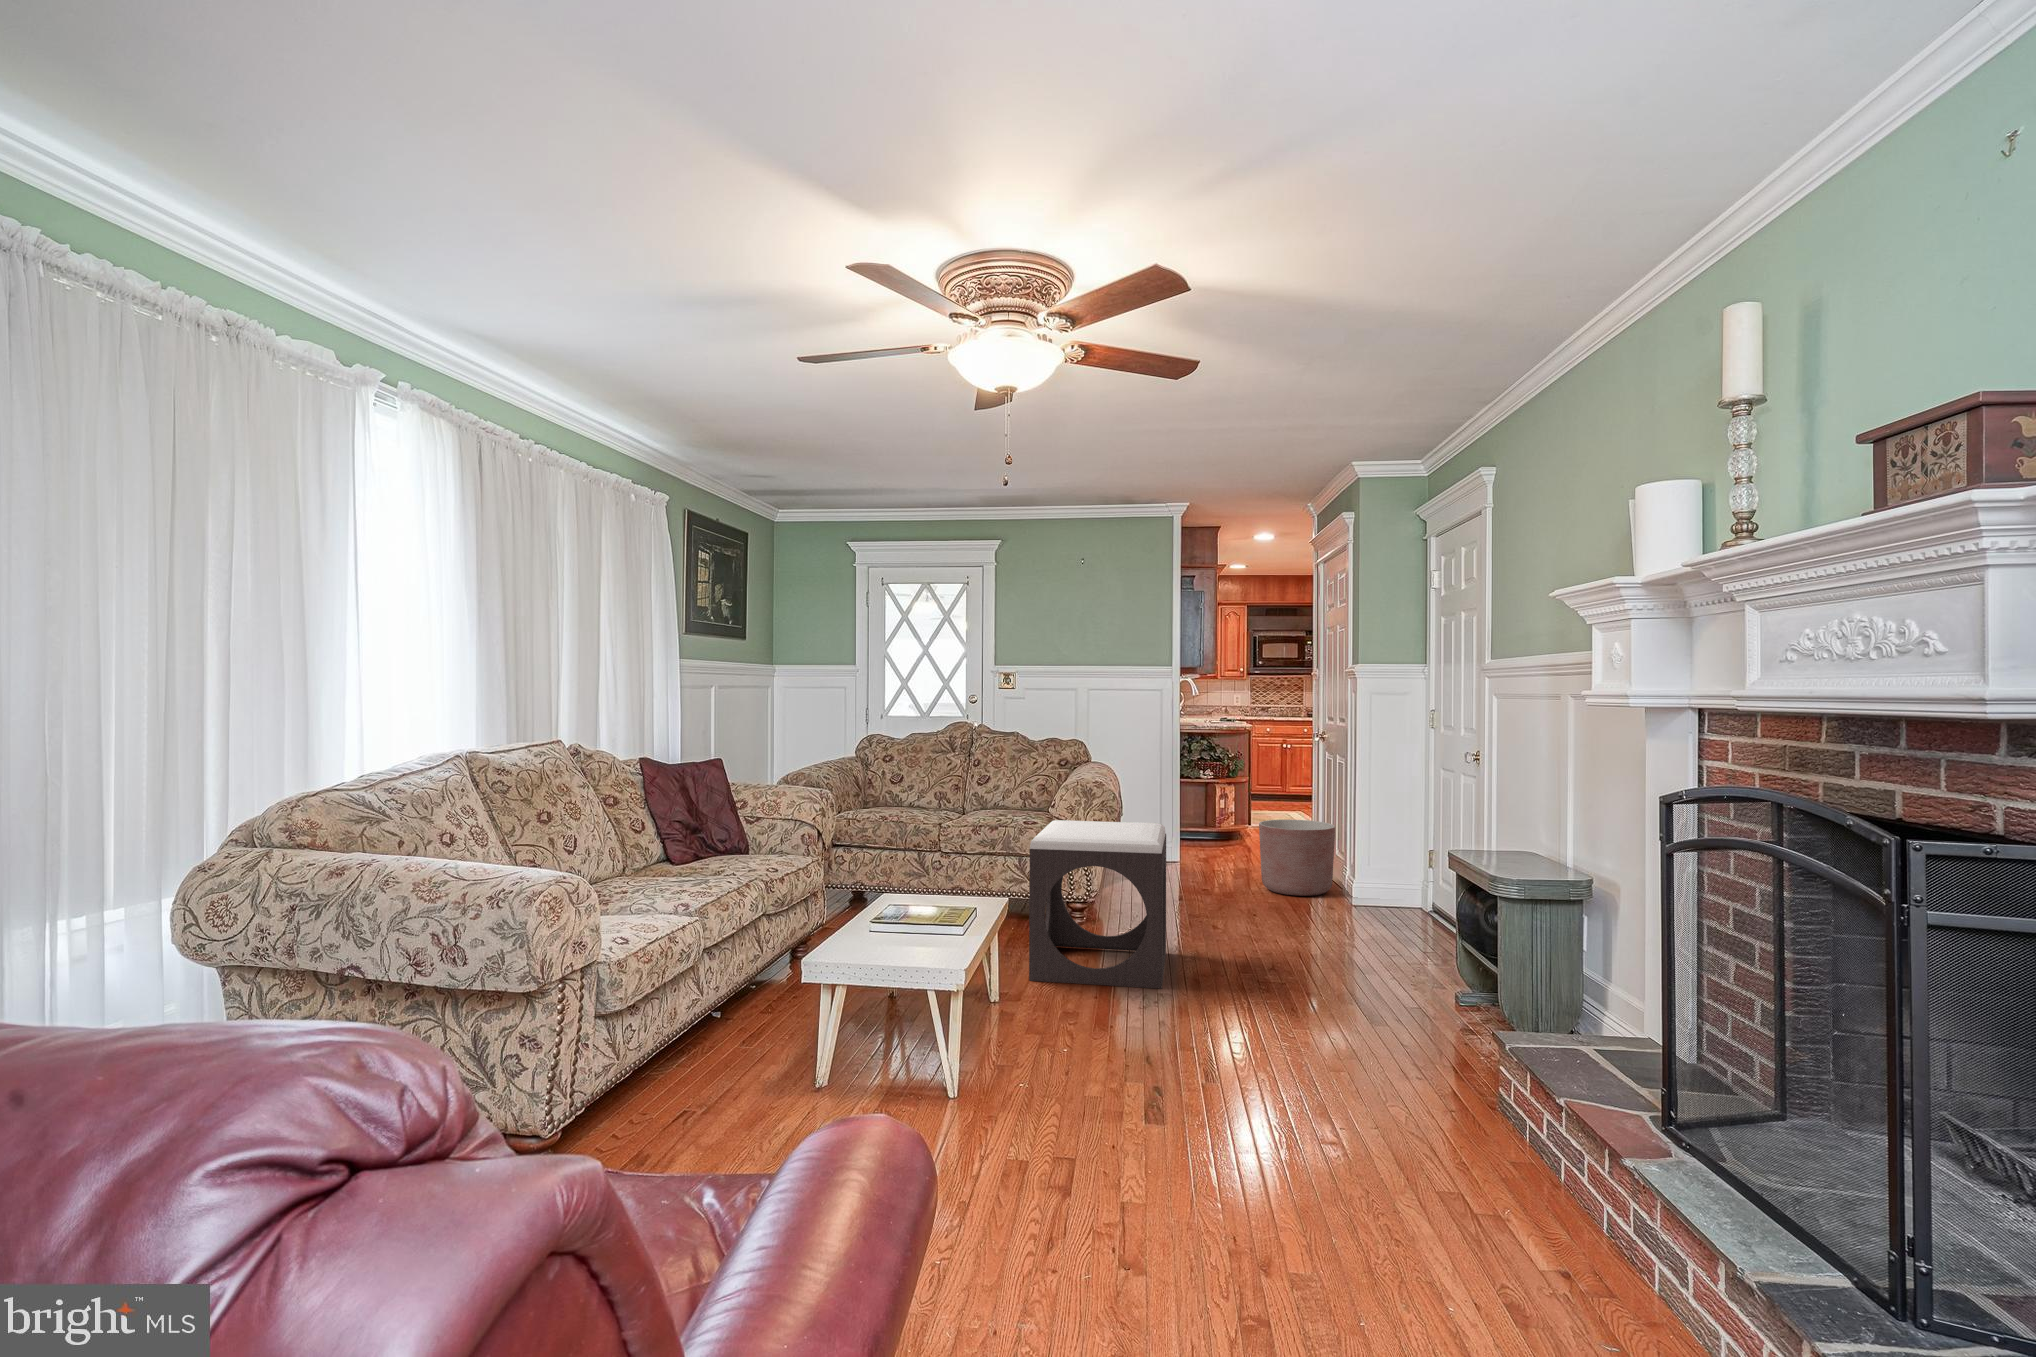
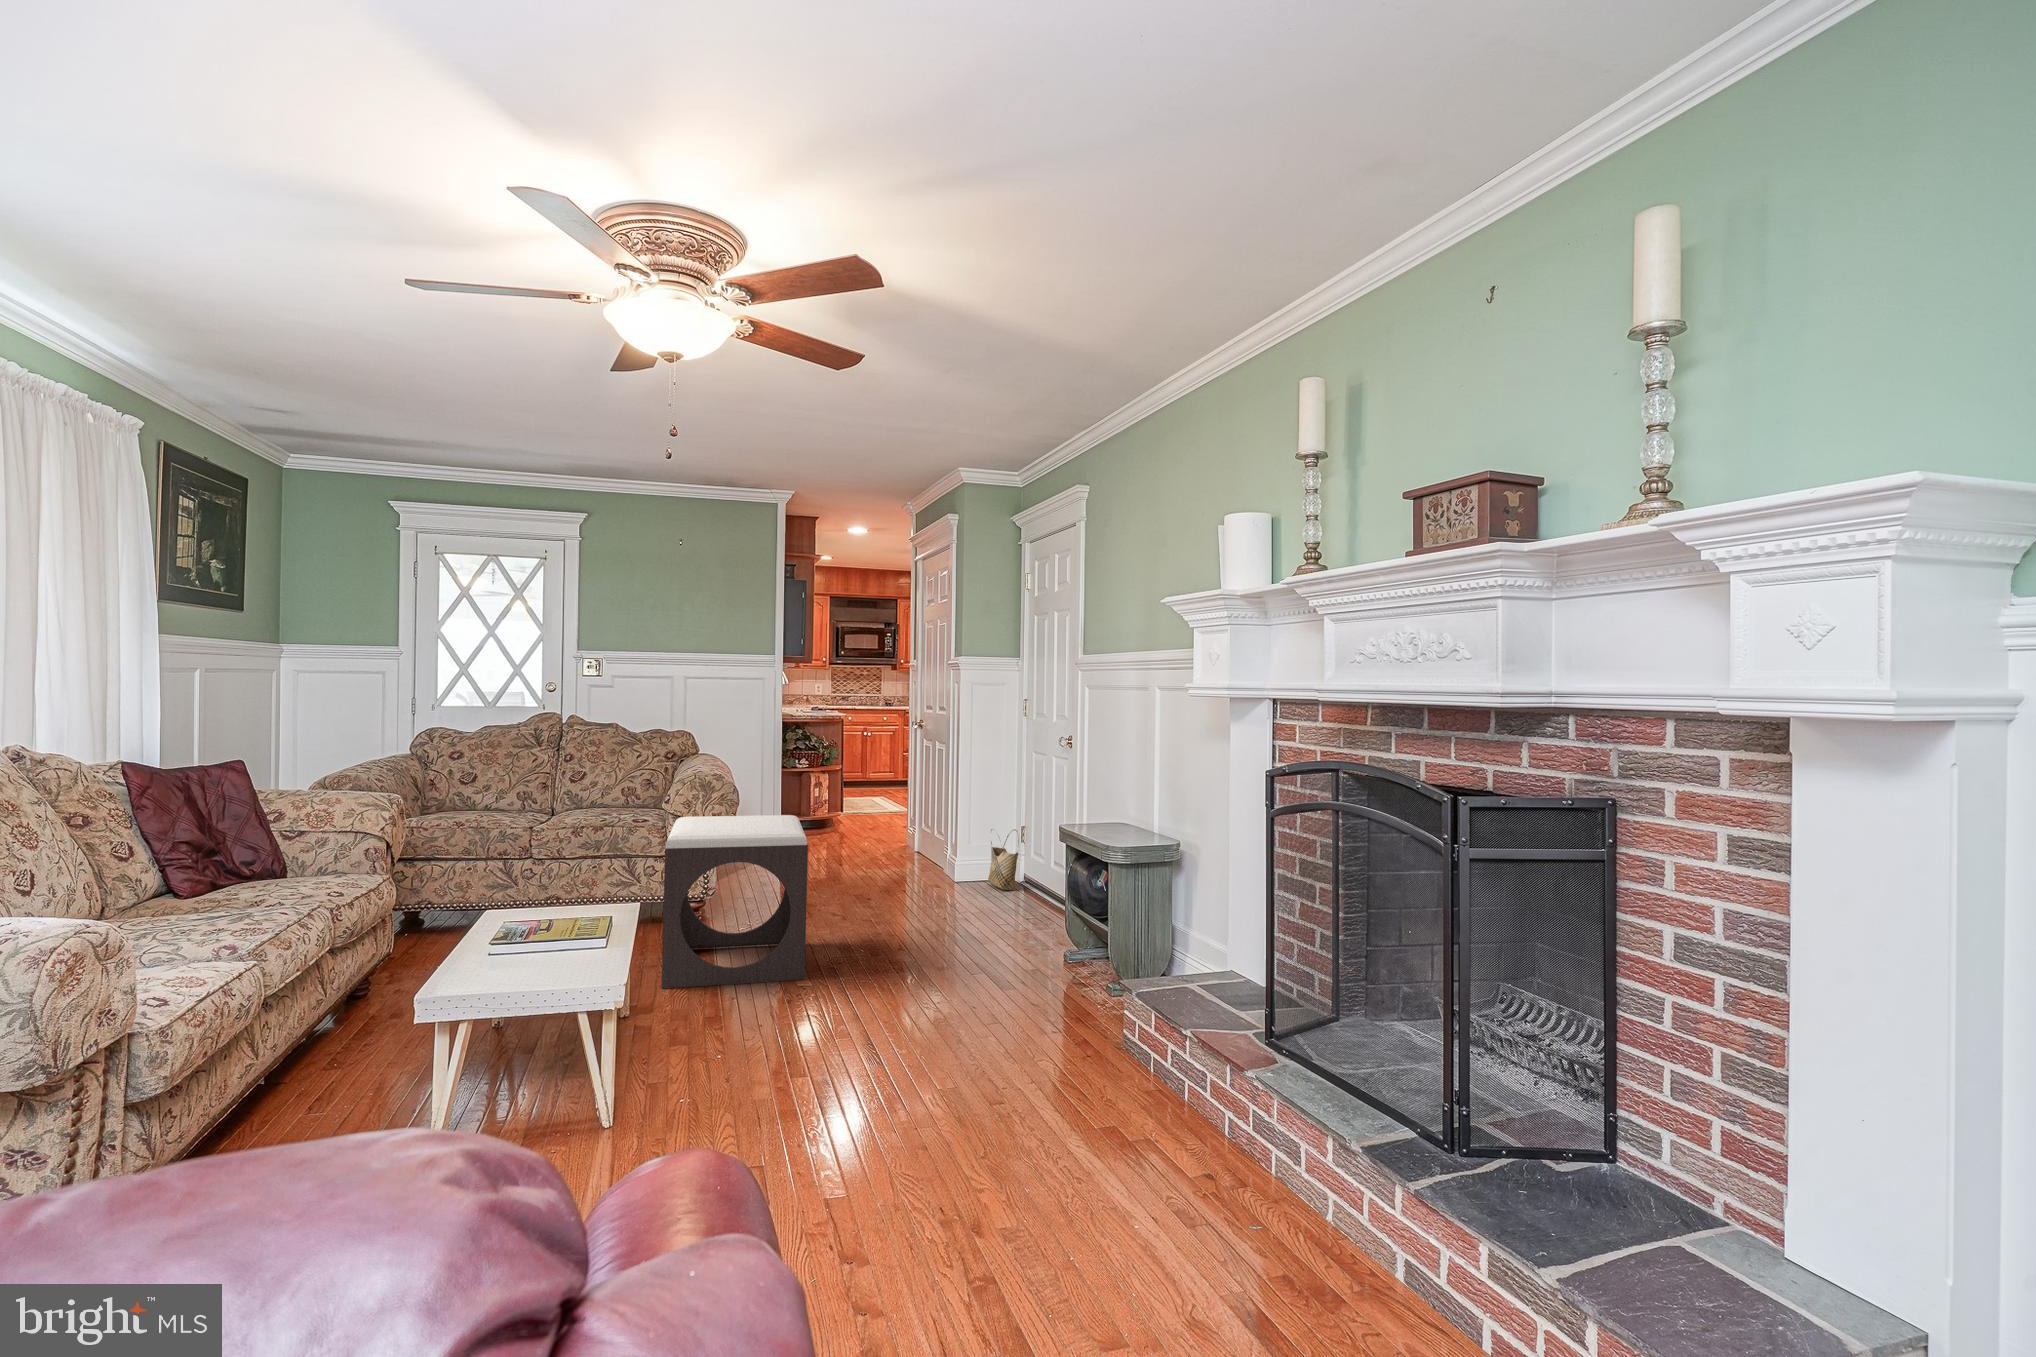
planter: present [1259,819,1335,896] -> none [867,806,937,877]
woven basket: none [1392,850,1427,920] -> present [988,829,1019,890]

